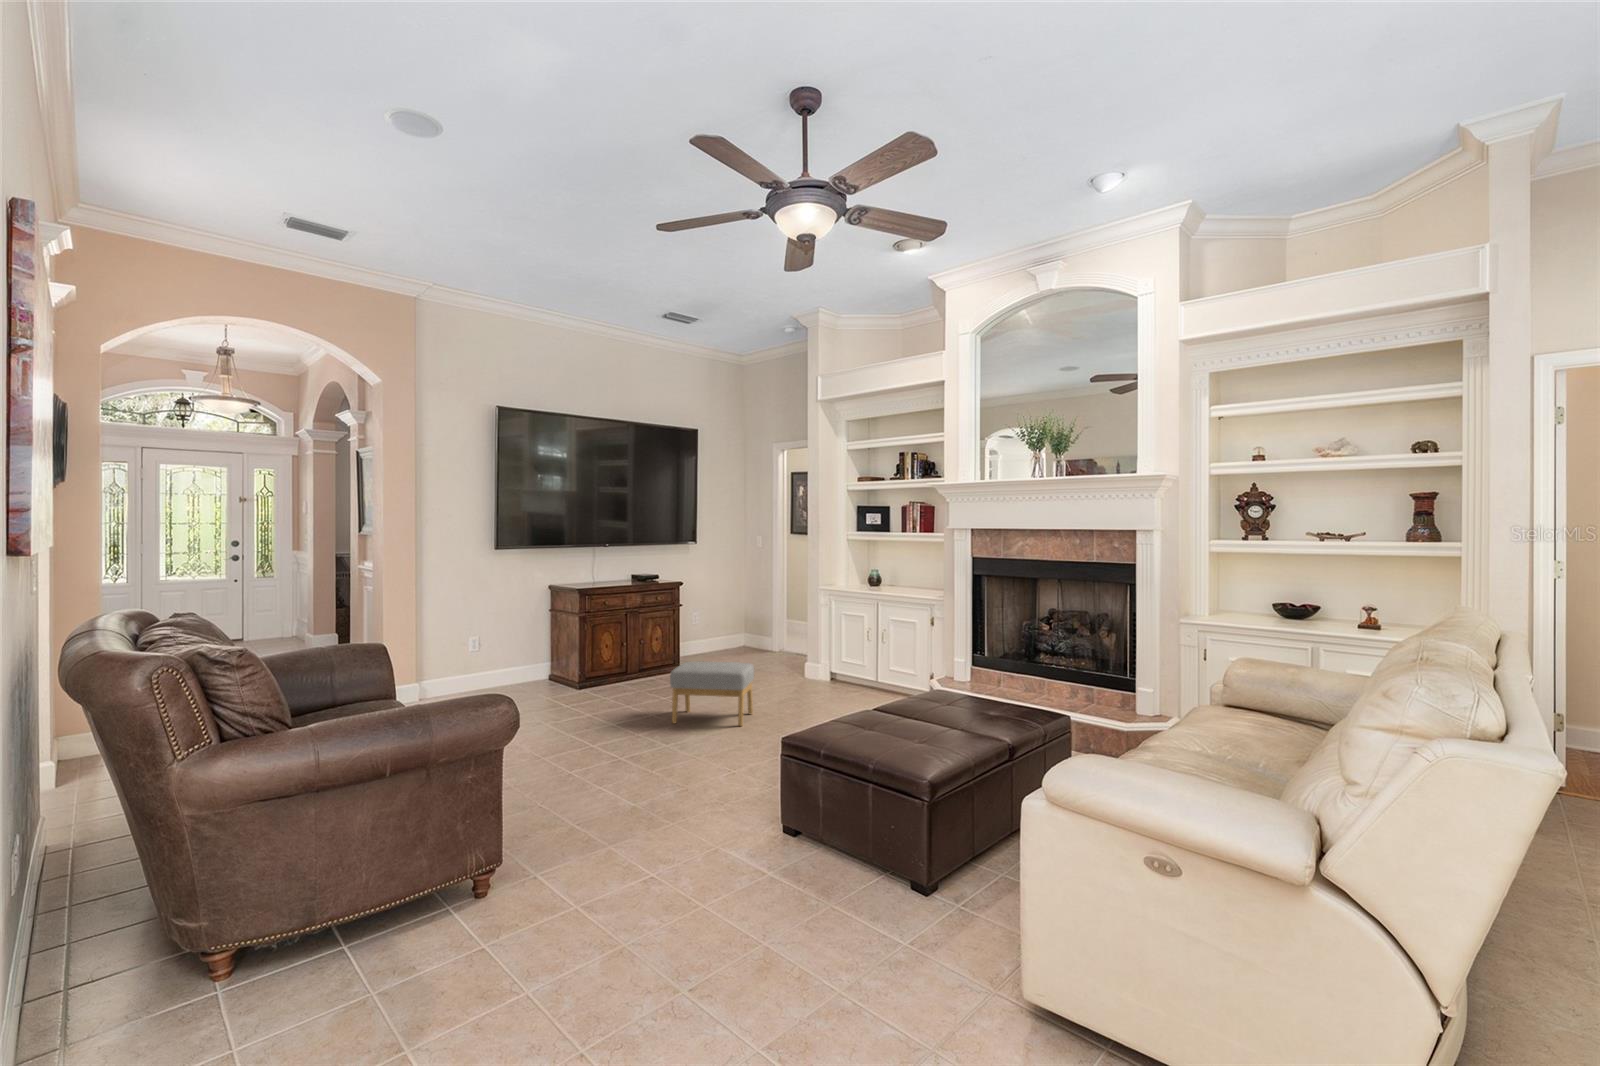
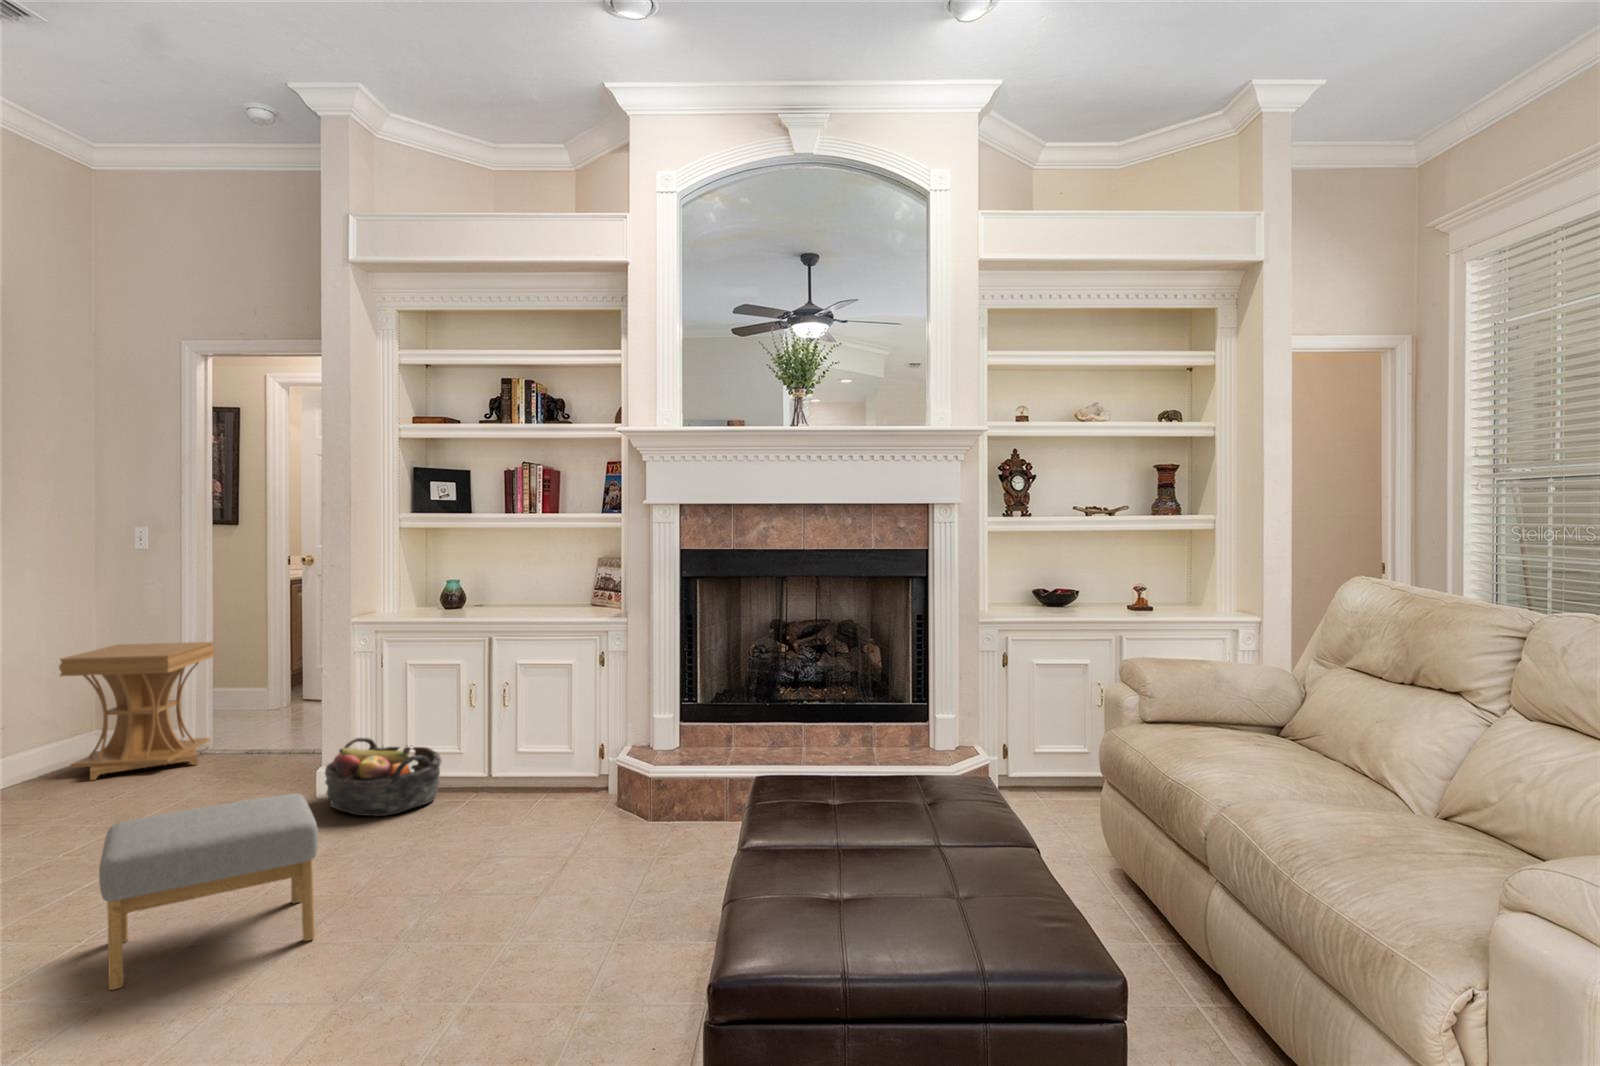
side table: none [720,595,785,659] -> present [59,642,215,781]
basket: none [797,652,853,693] -> present [325,738,441,816]

